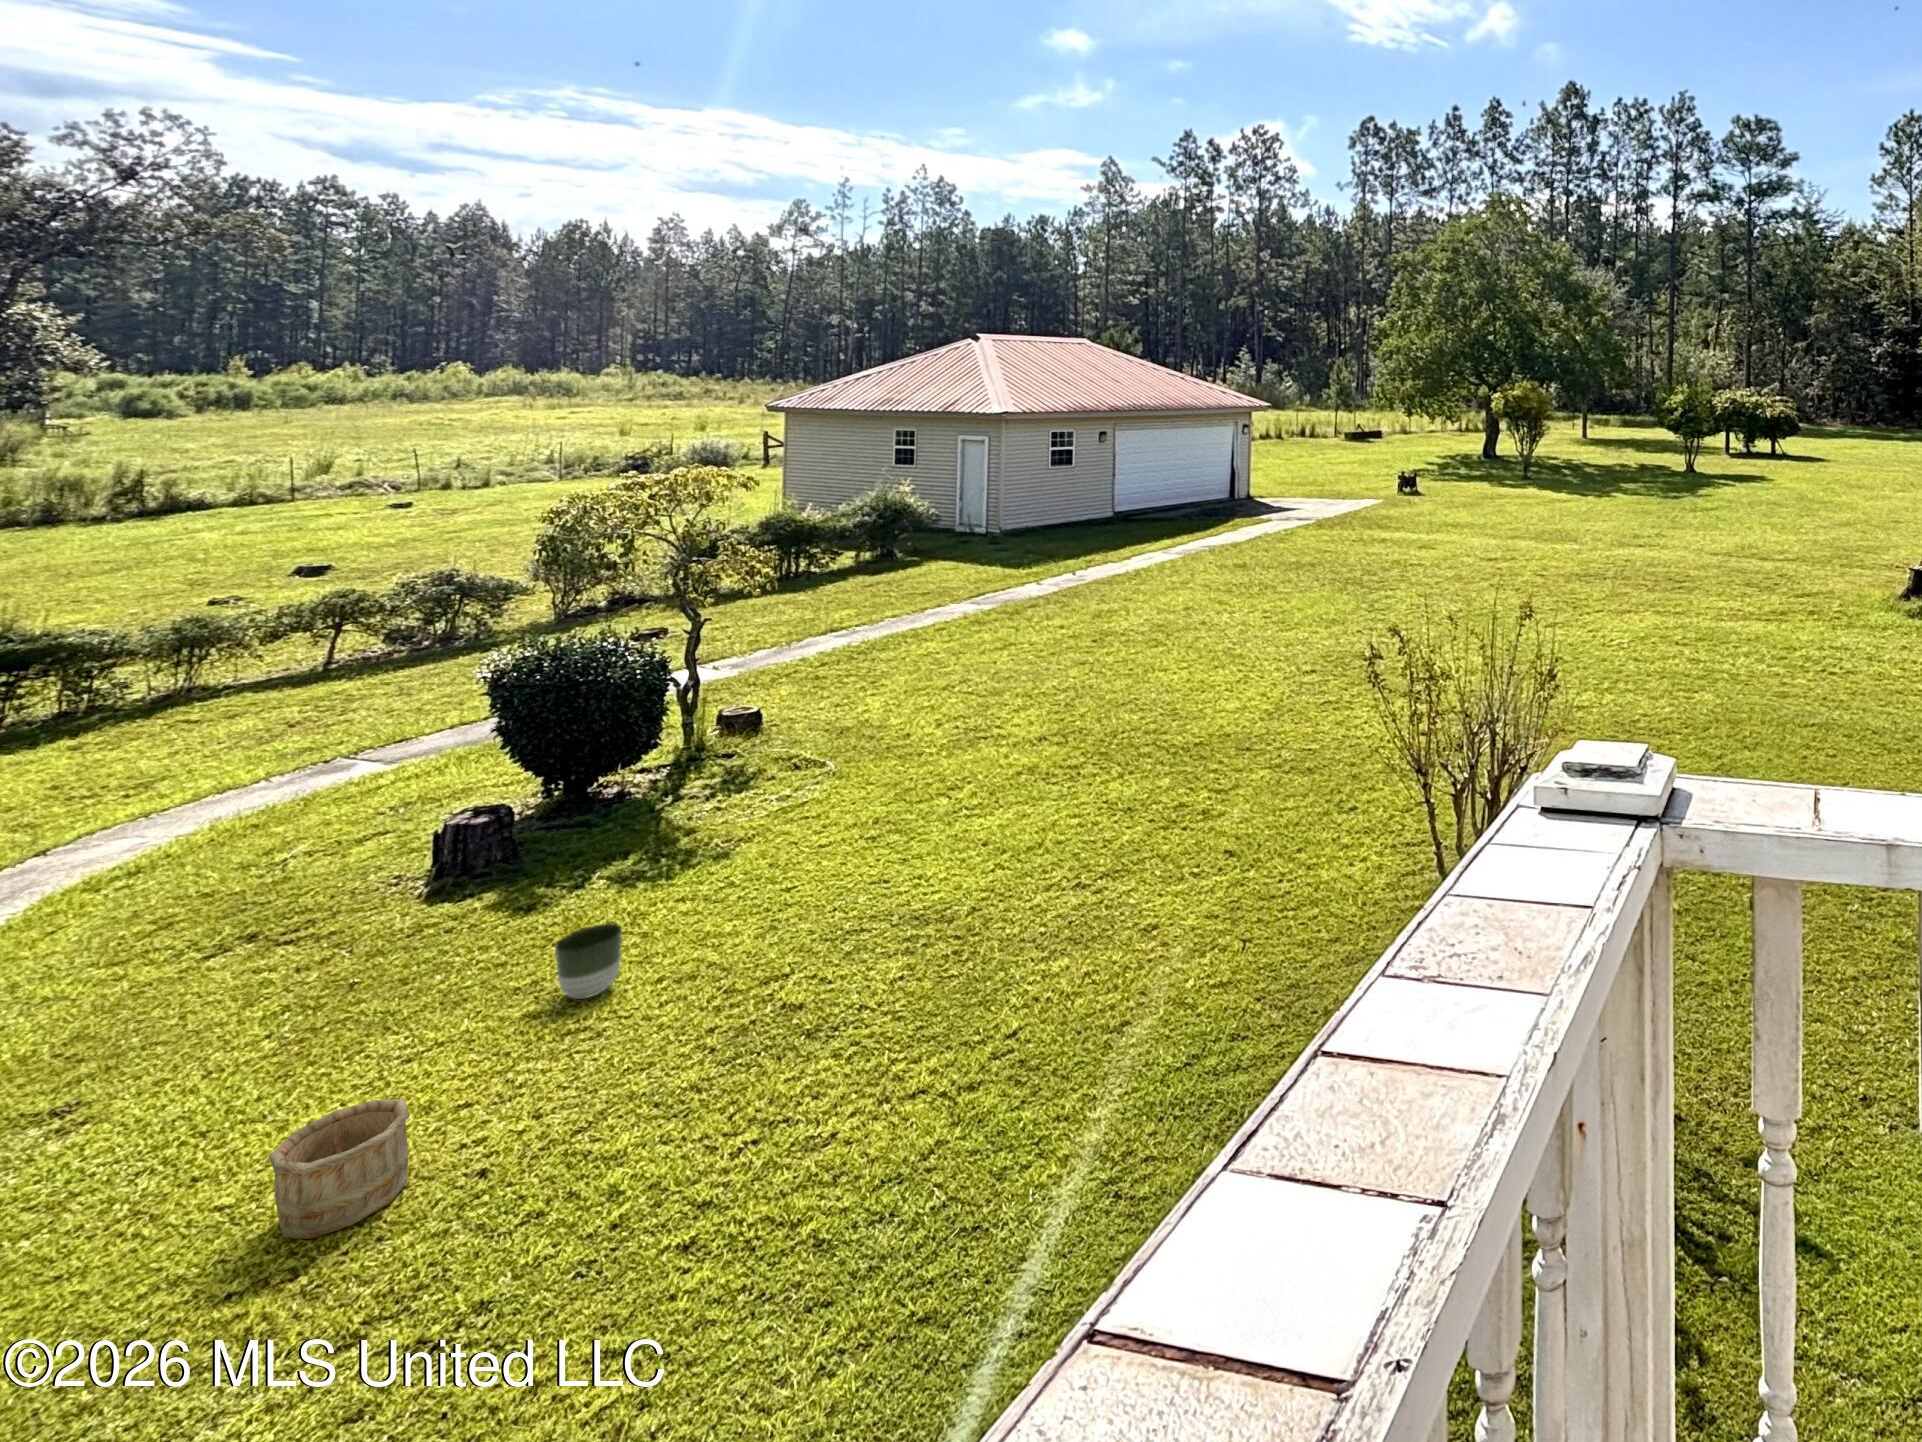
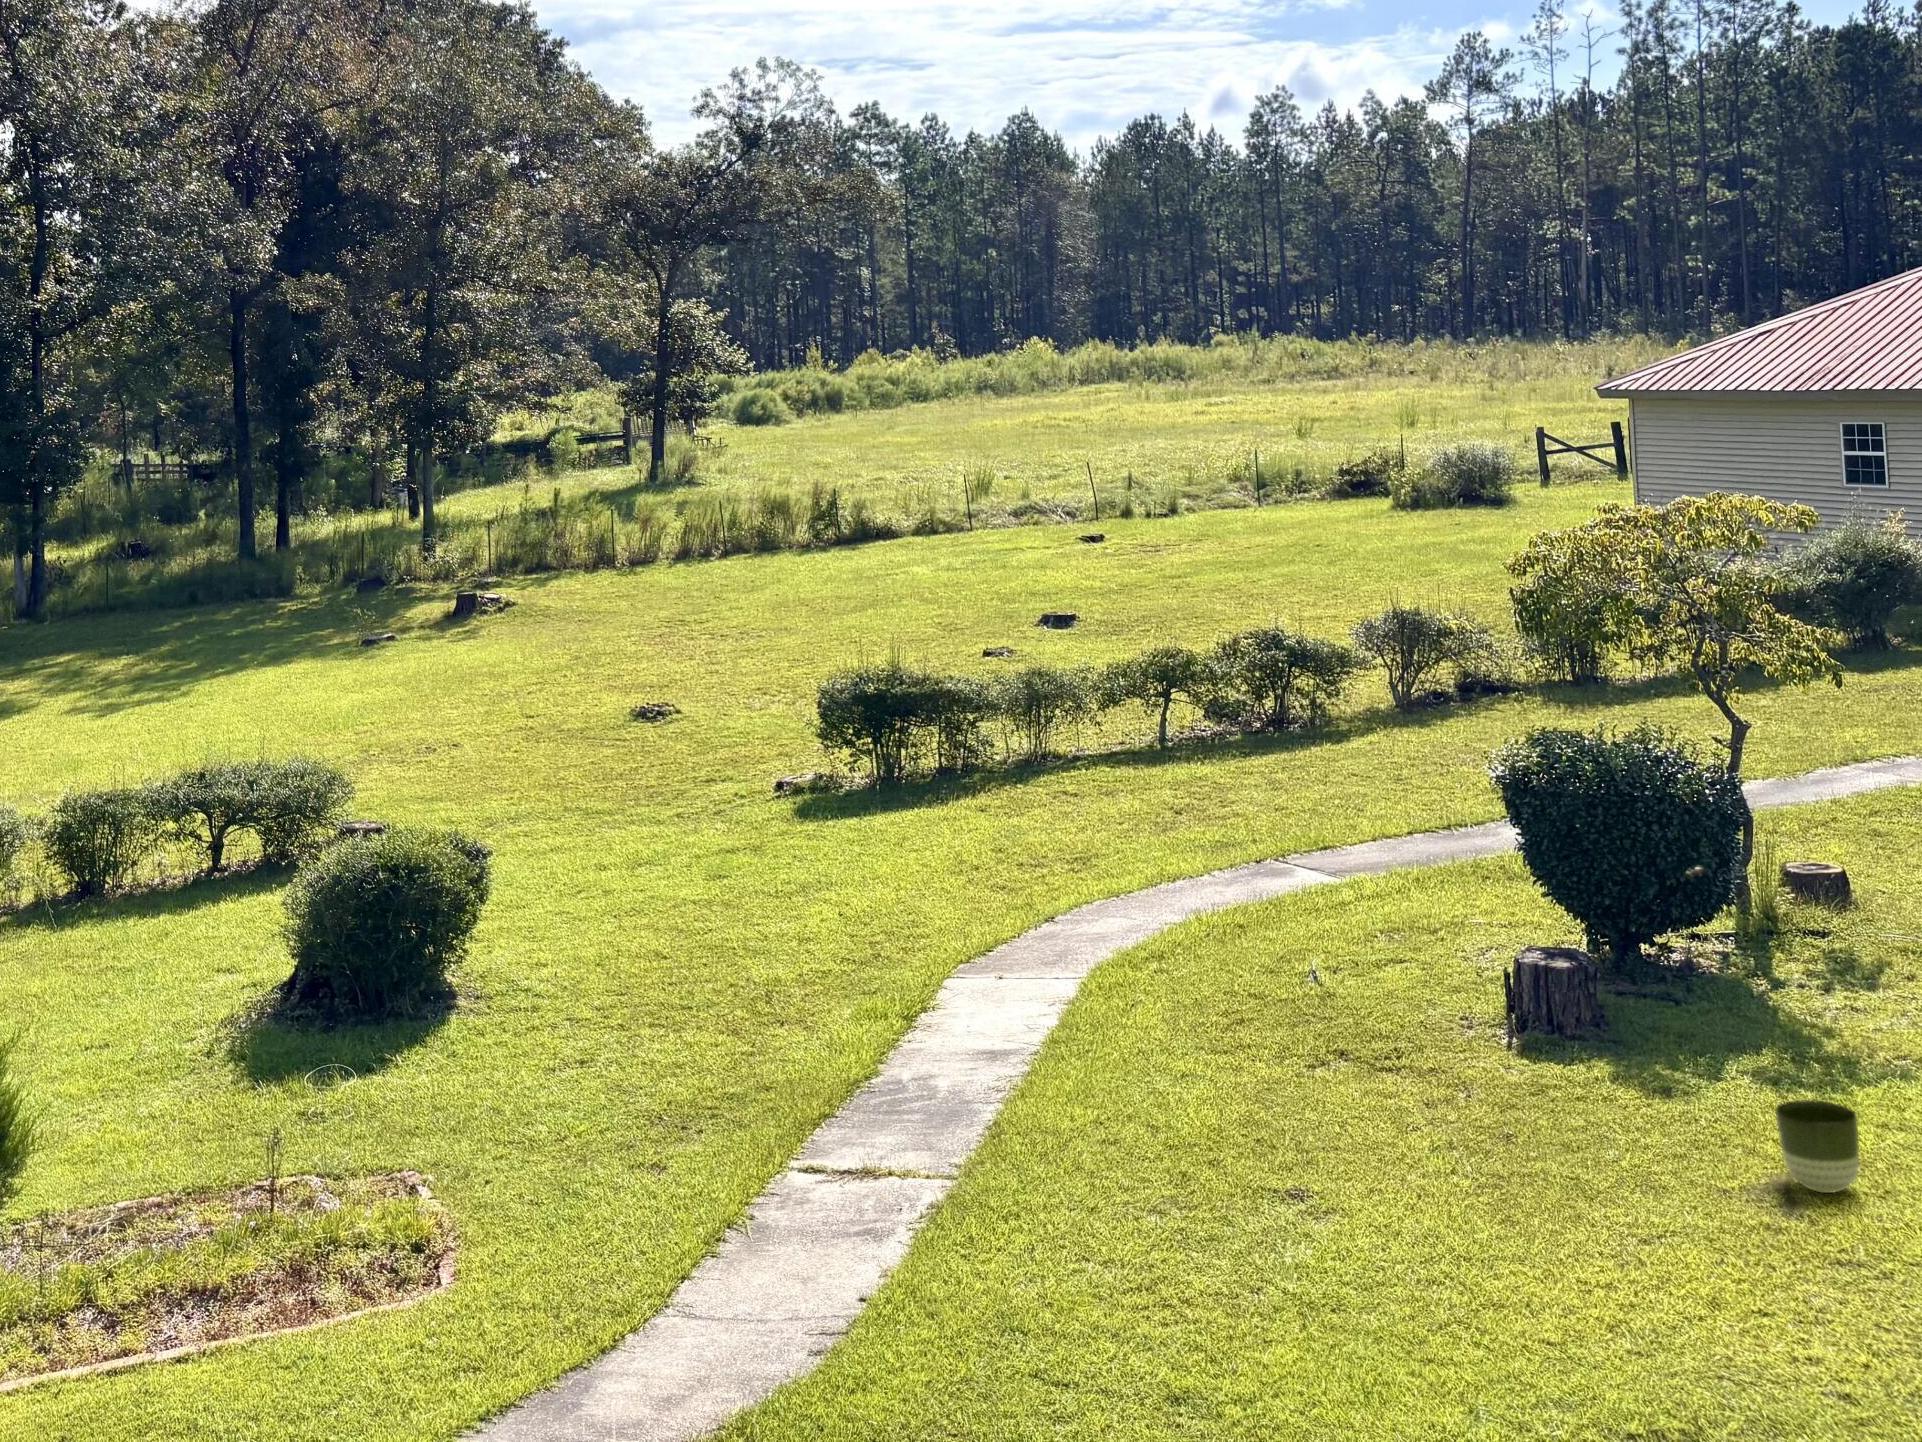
wooden bucket: present [269,1100,409,1239] -> none [1611,1213,1744,1341]

